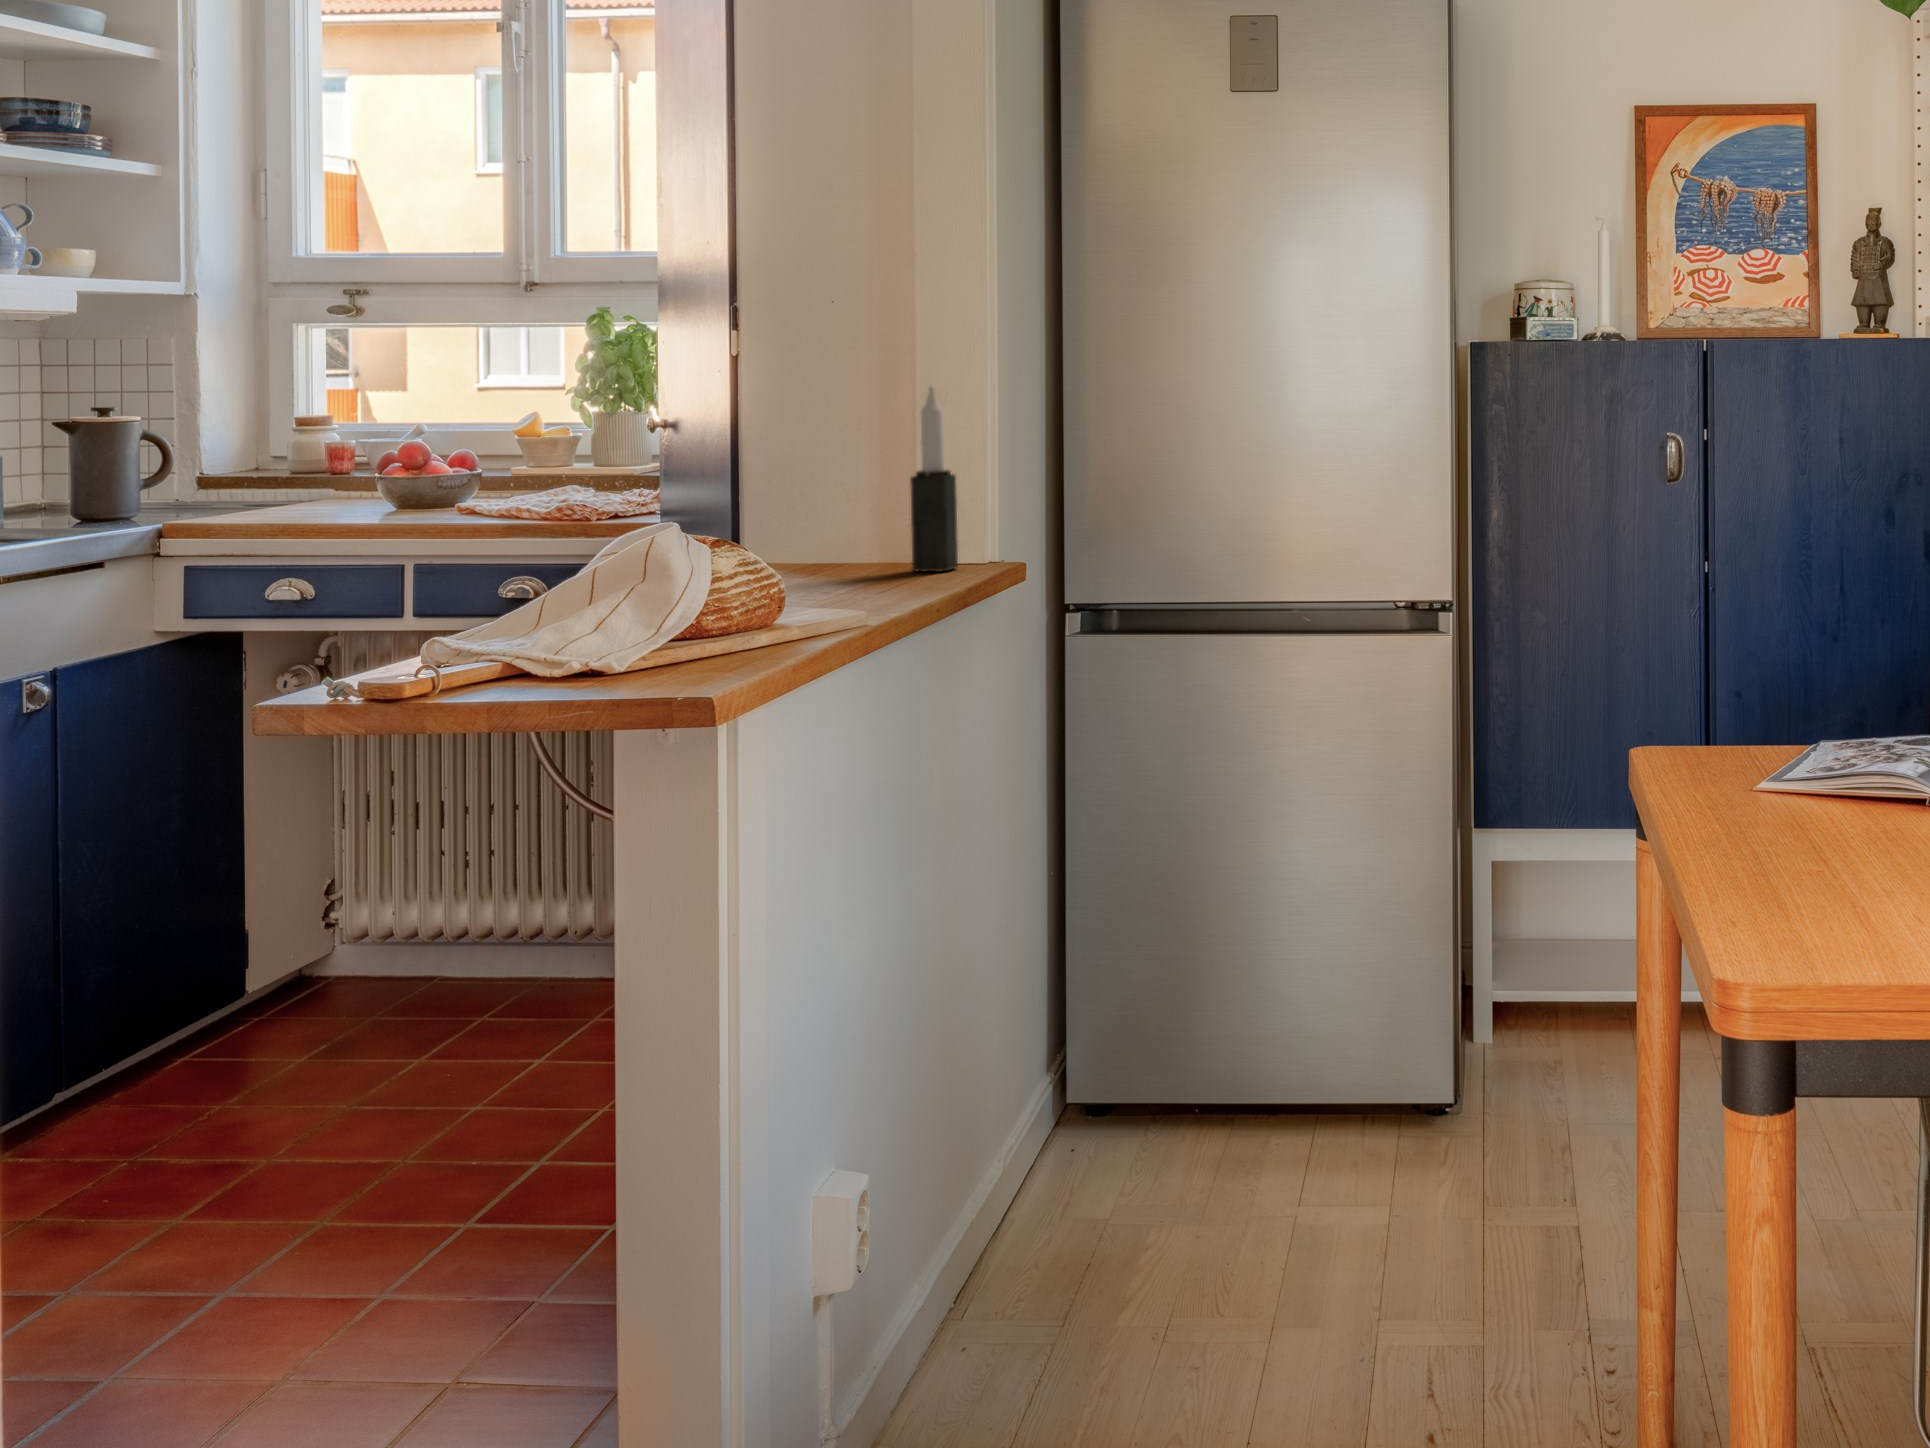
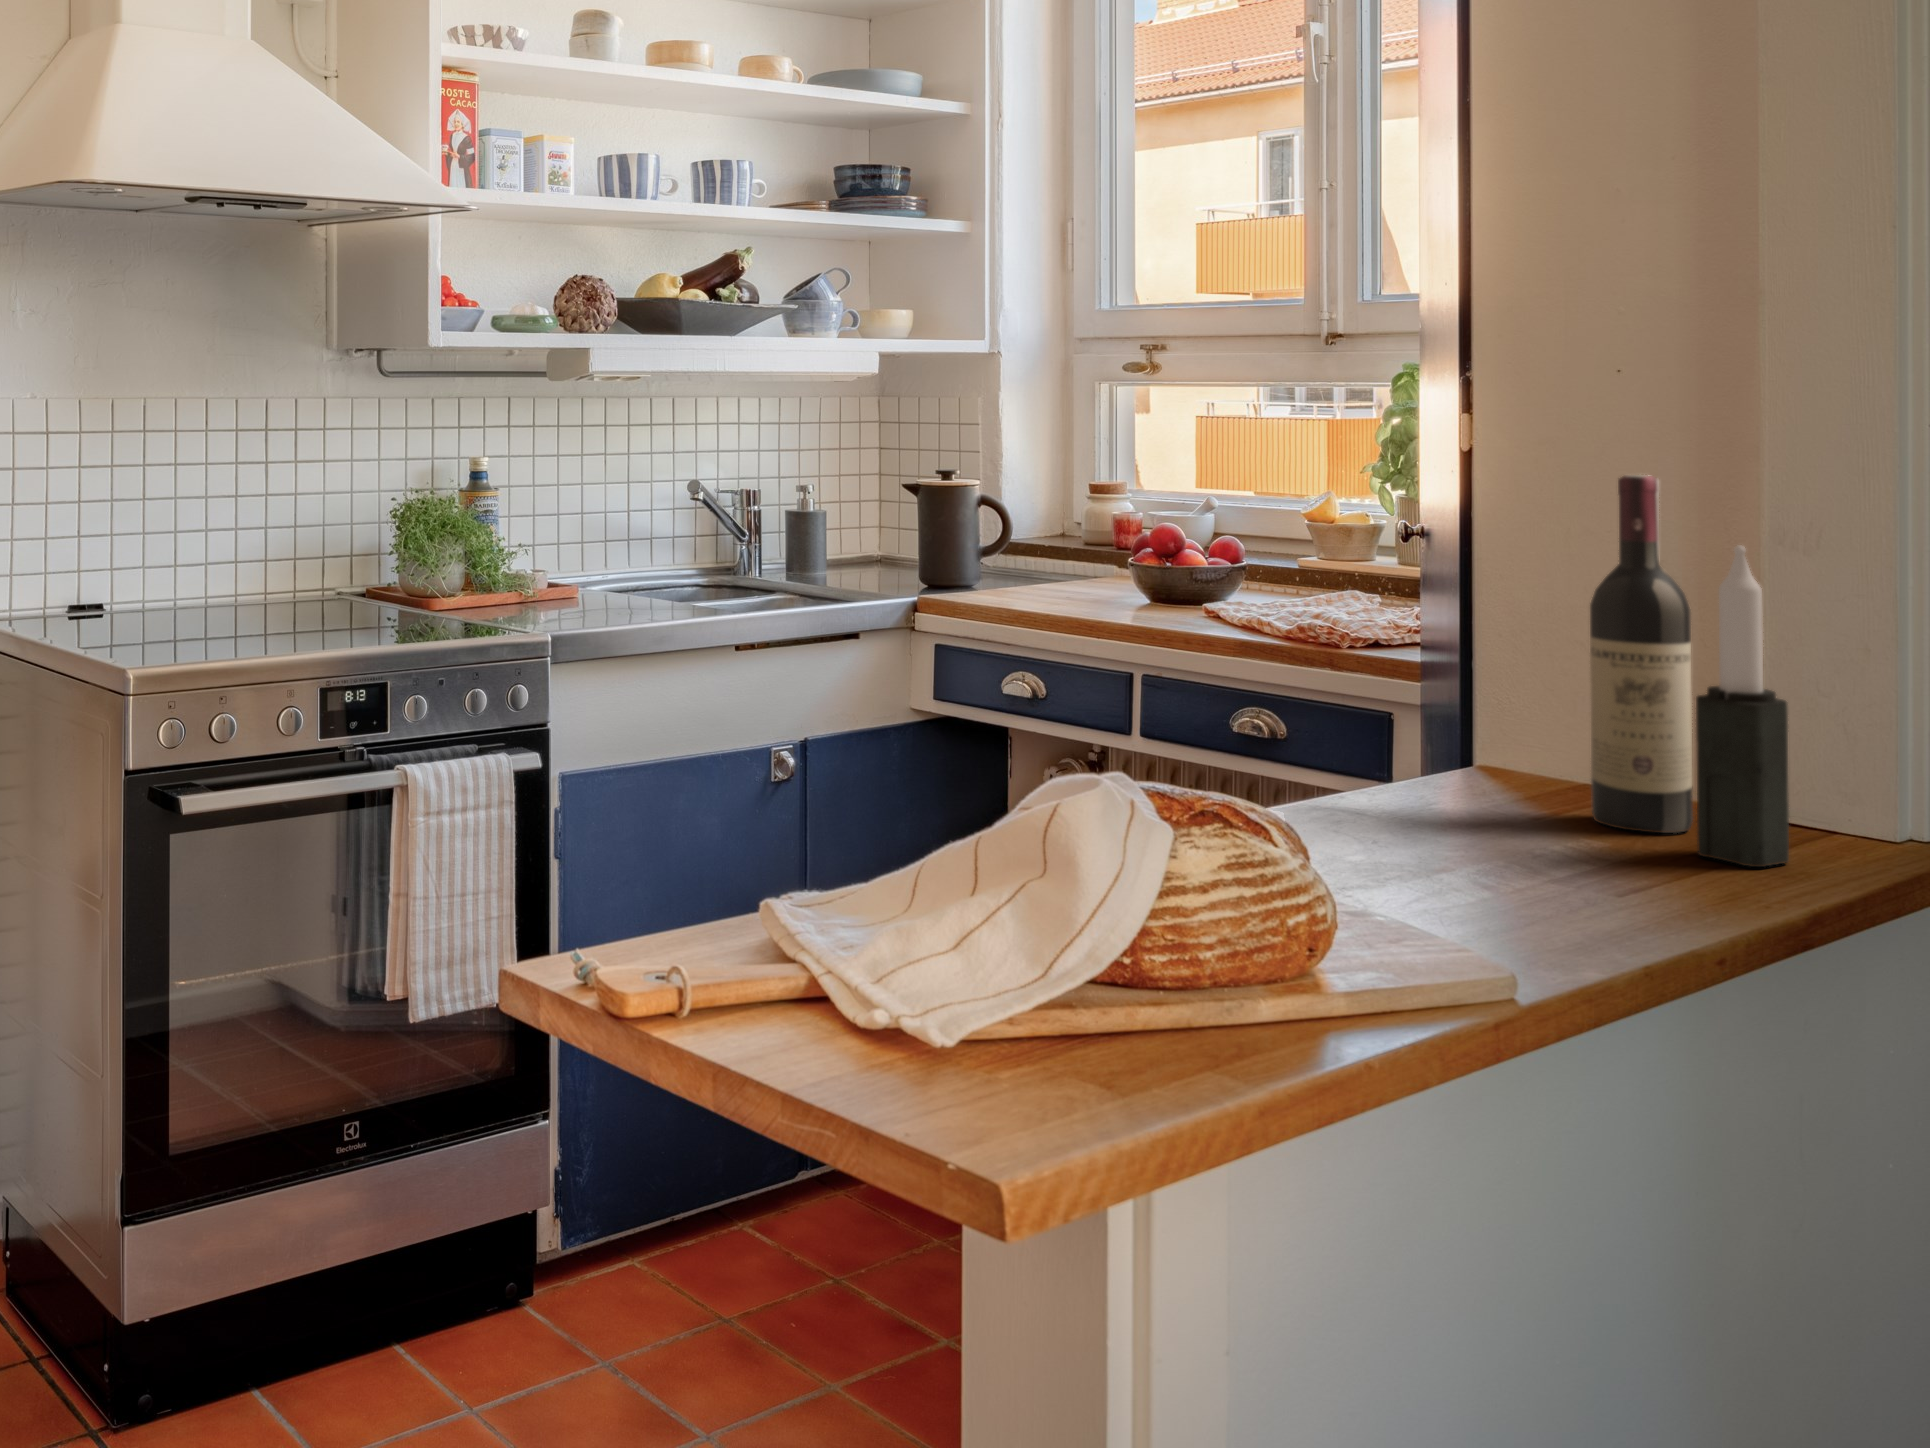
wine bottle: none [842,350,901,568] -> present [1590,475,1693,833]

